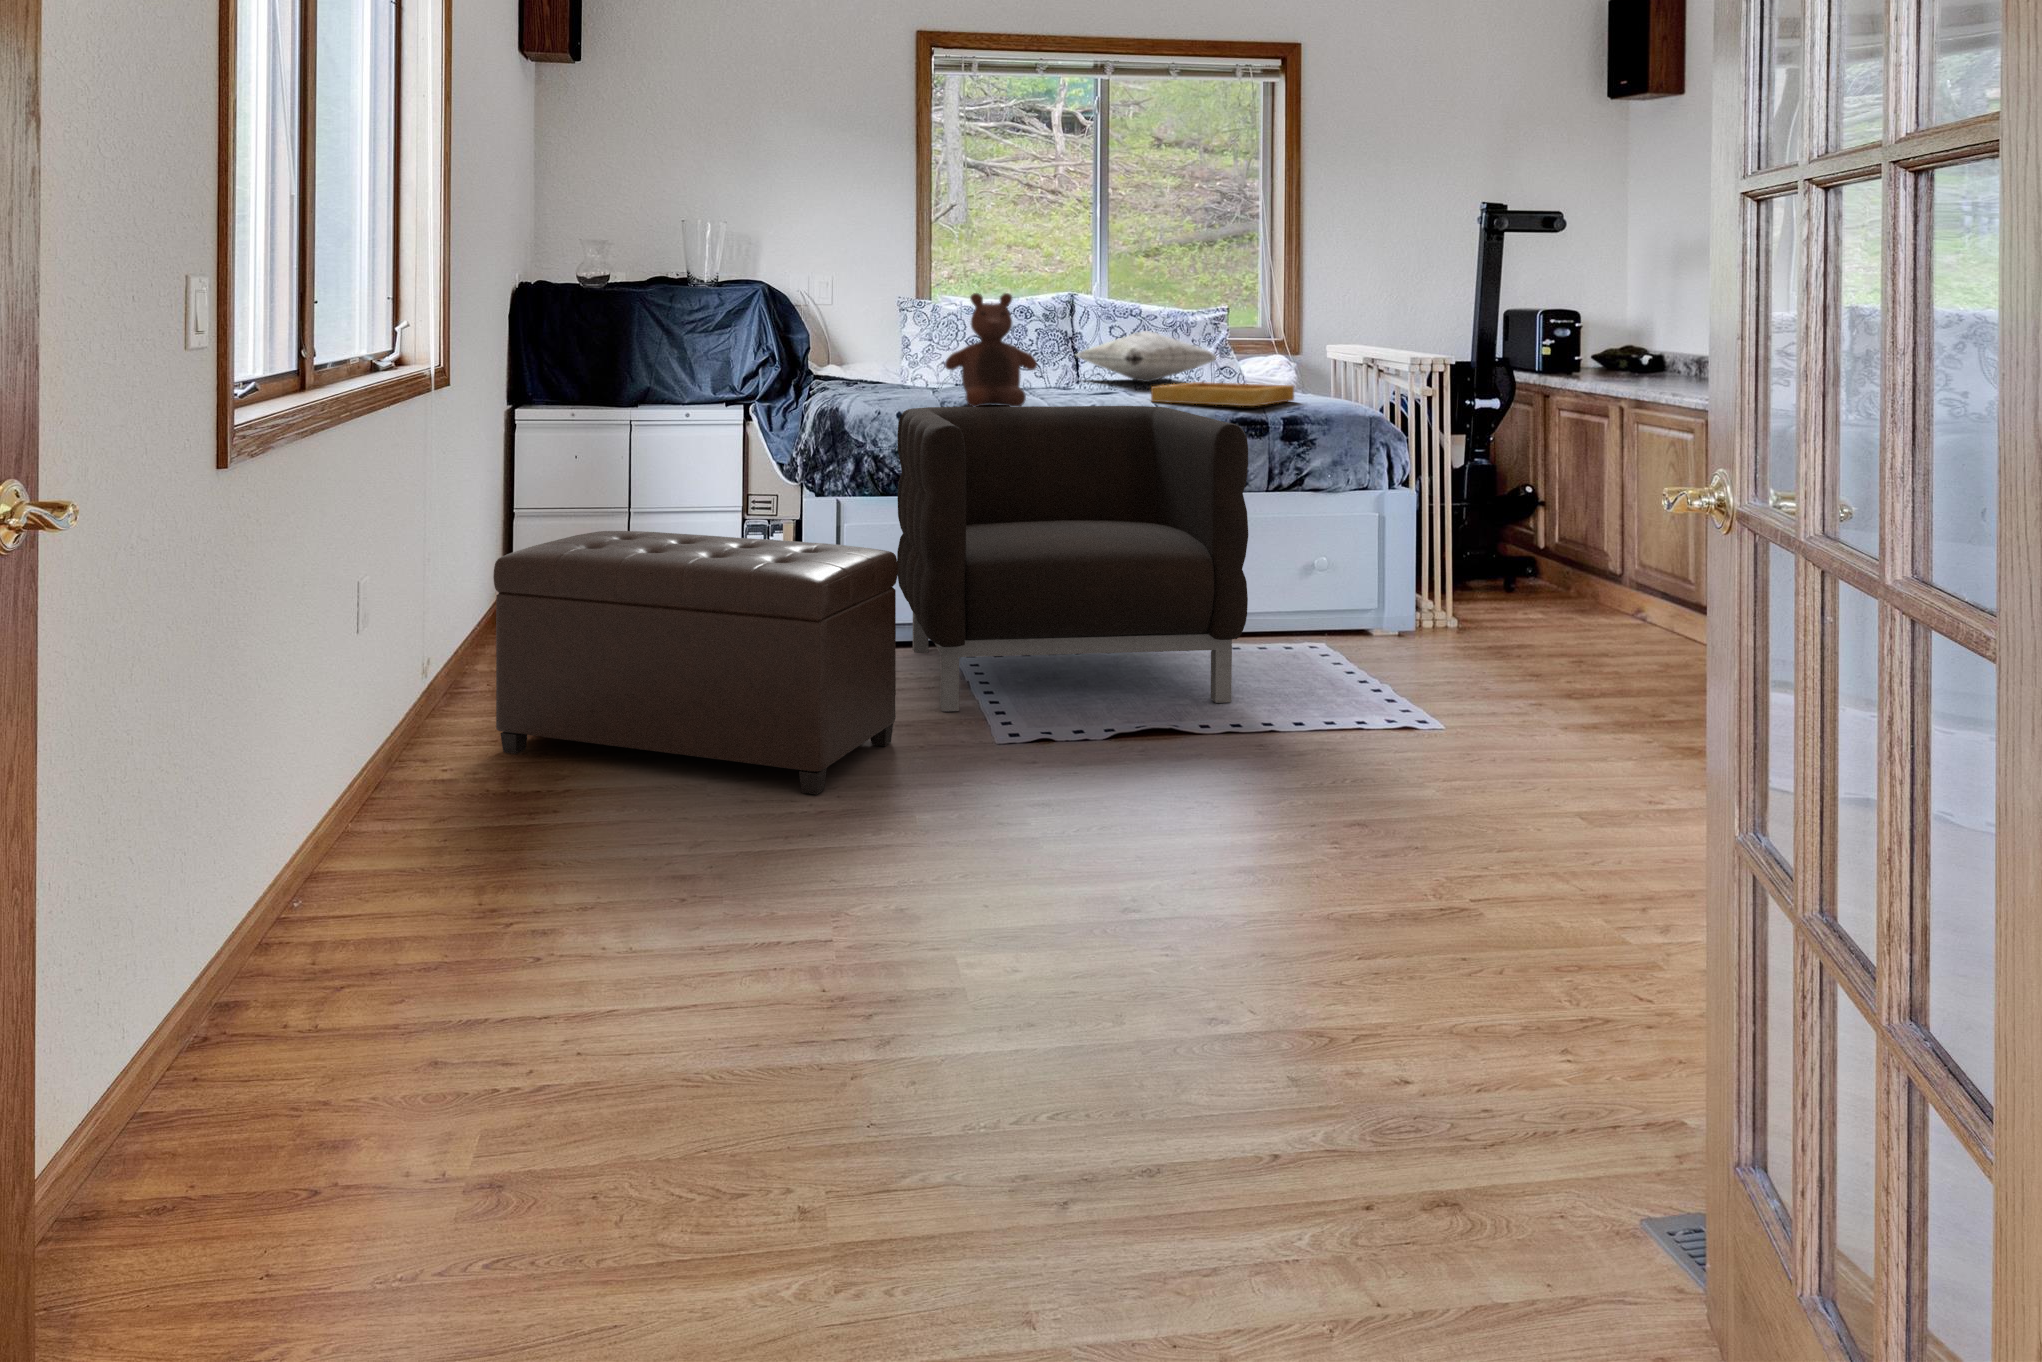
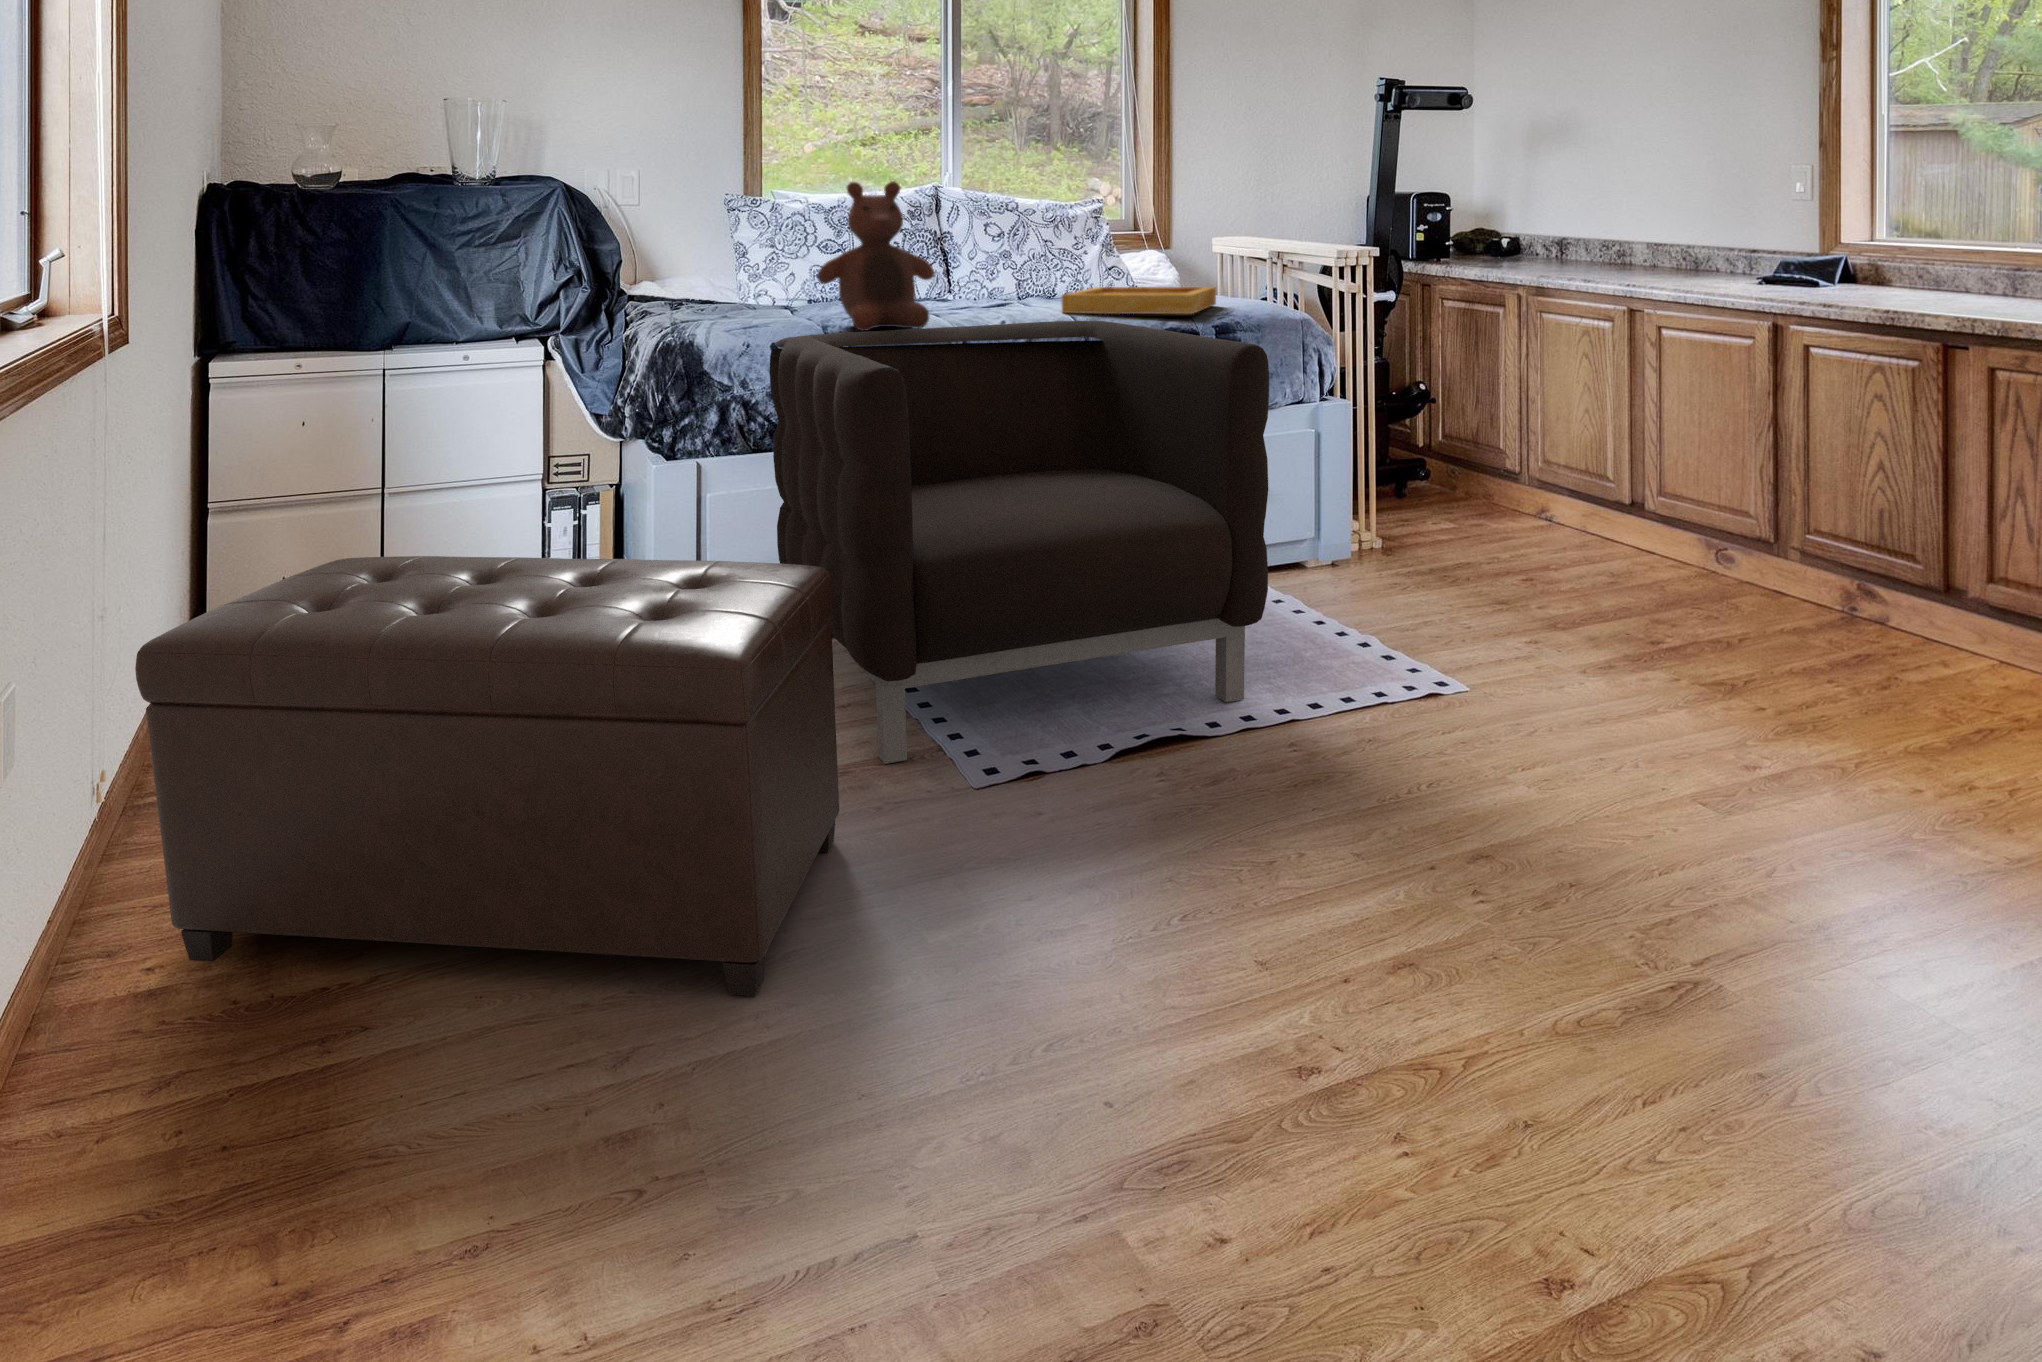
pillow: present [1076,331,1217,382] -> none [941,229,1109,289]

